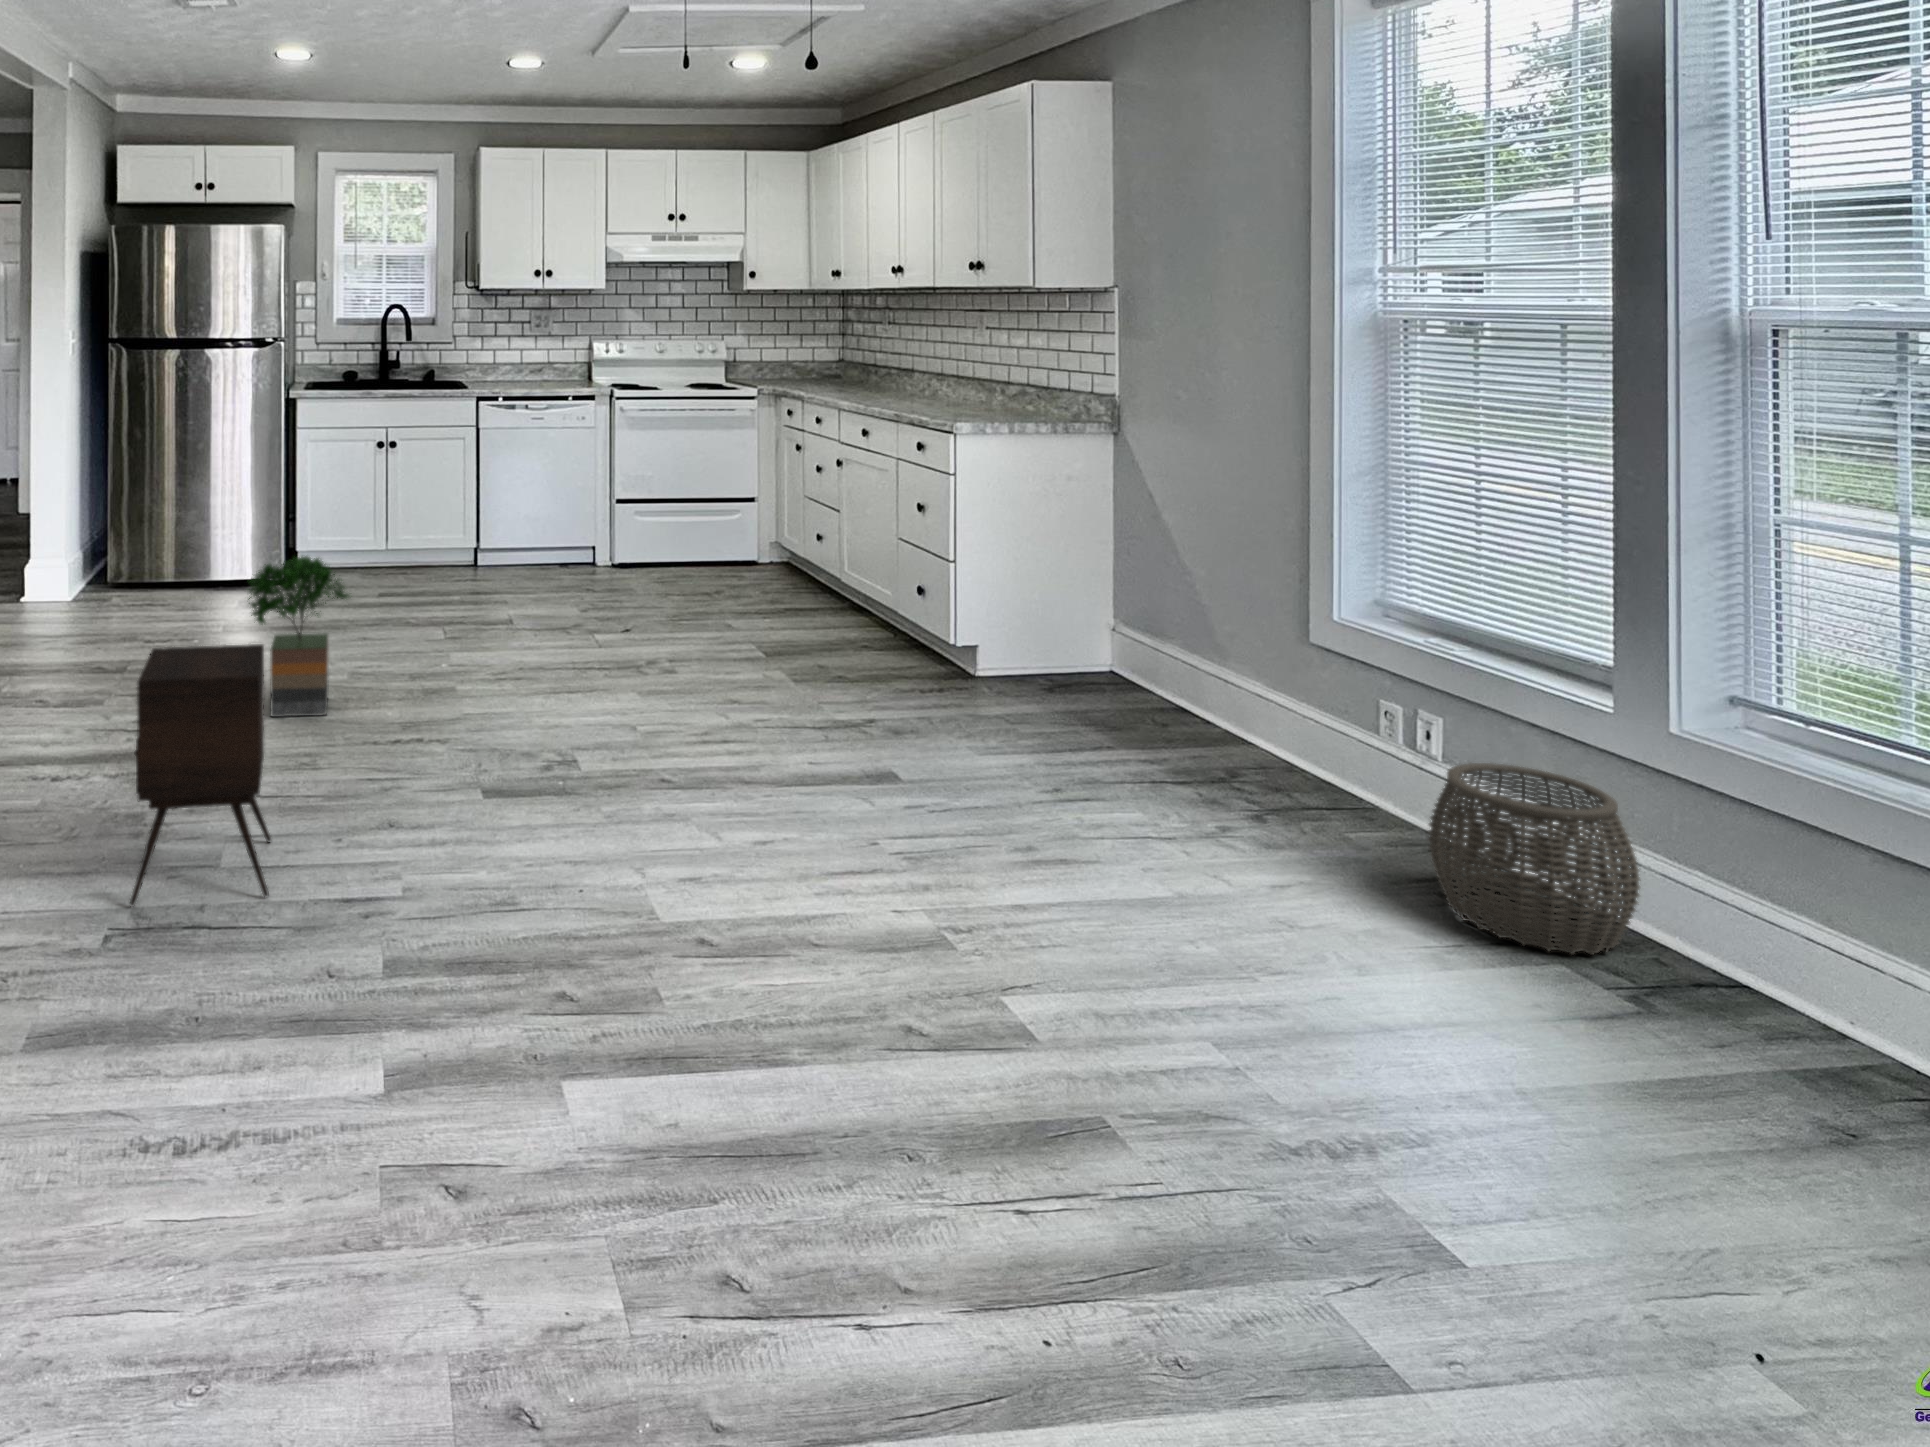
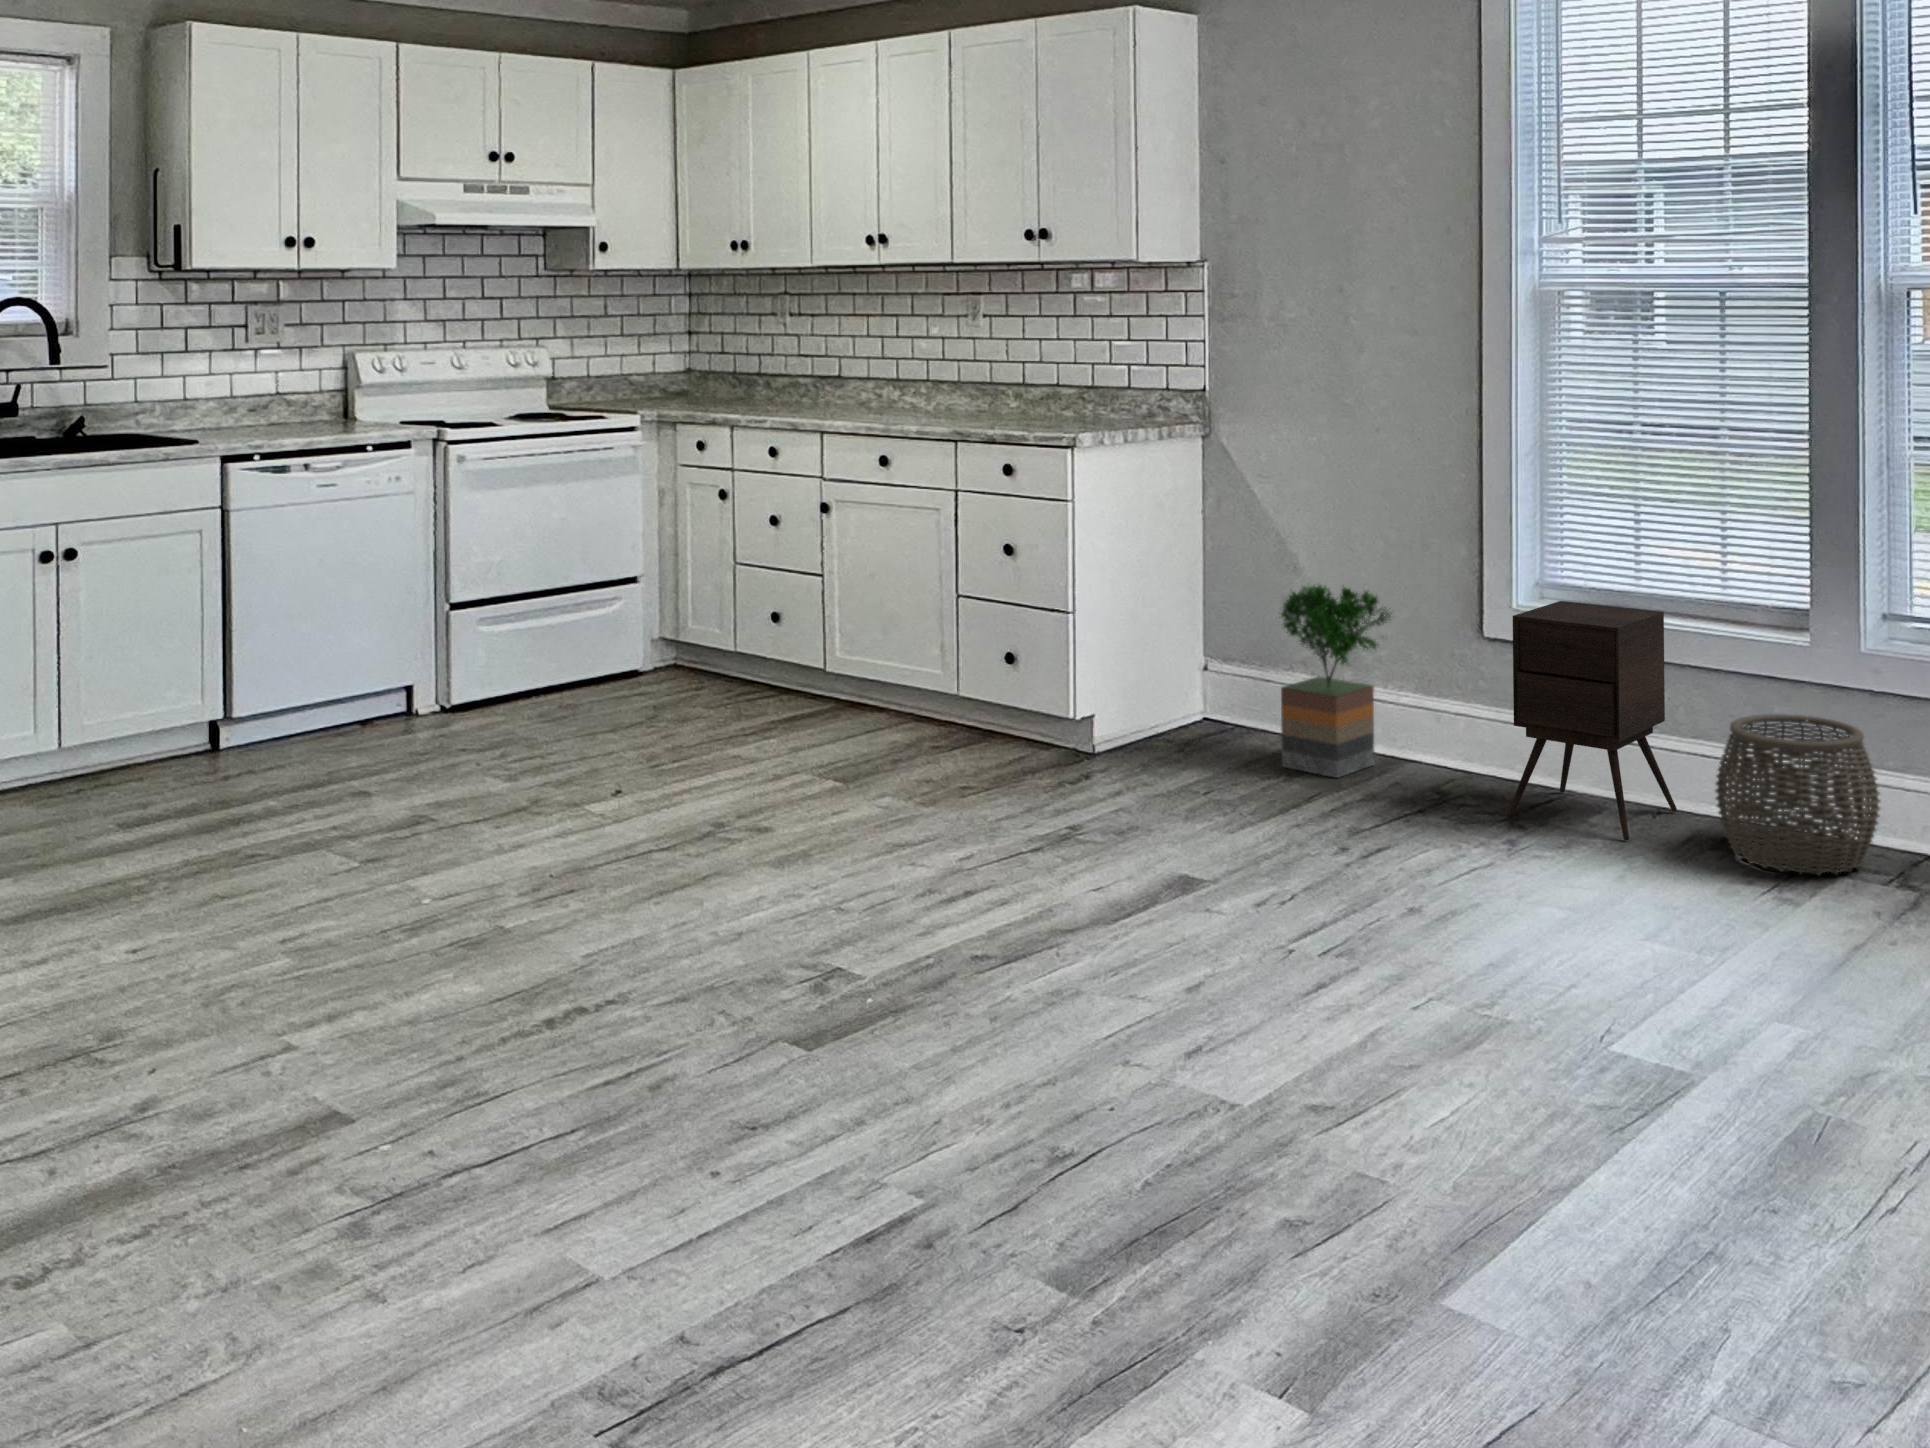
potted tree: present [247,556,349,717] -> present [1280,585,1391,778]
side table: present [130,644,271,906] -> present [1507,601,1677,840]

